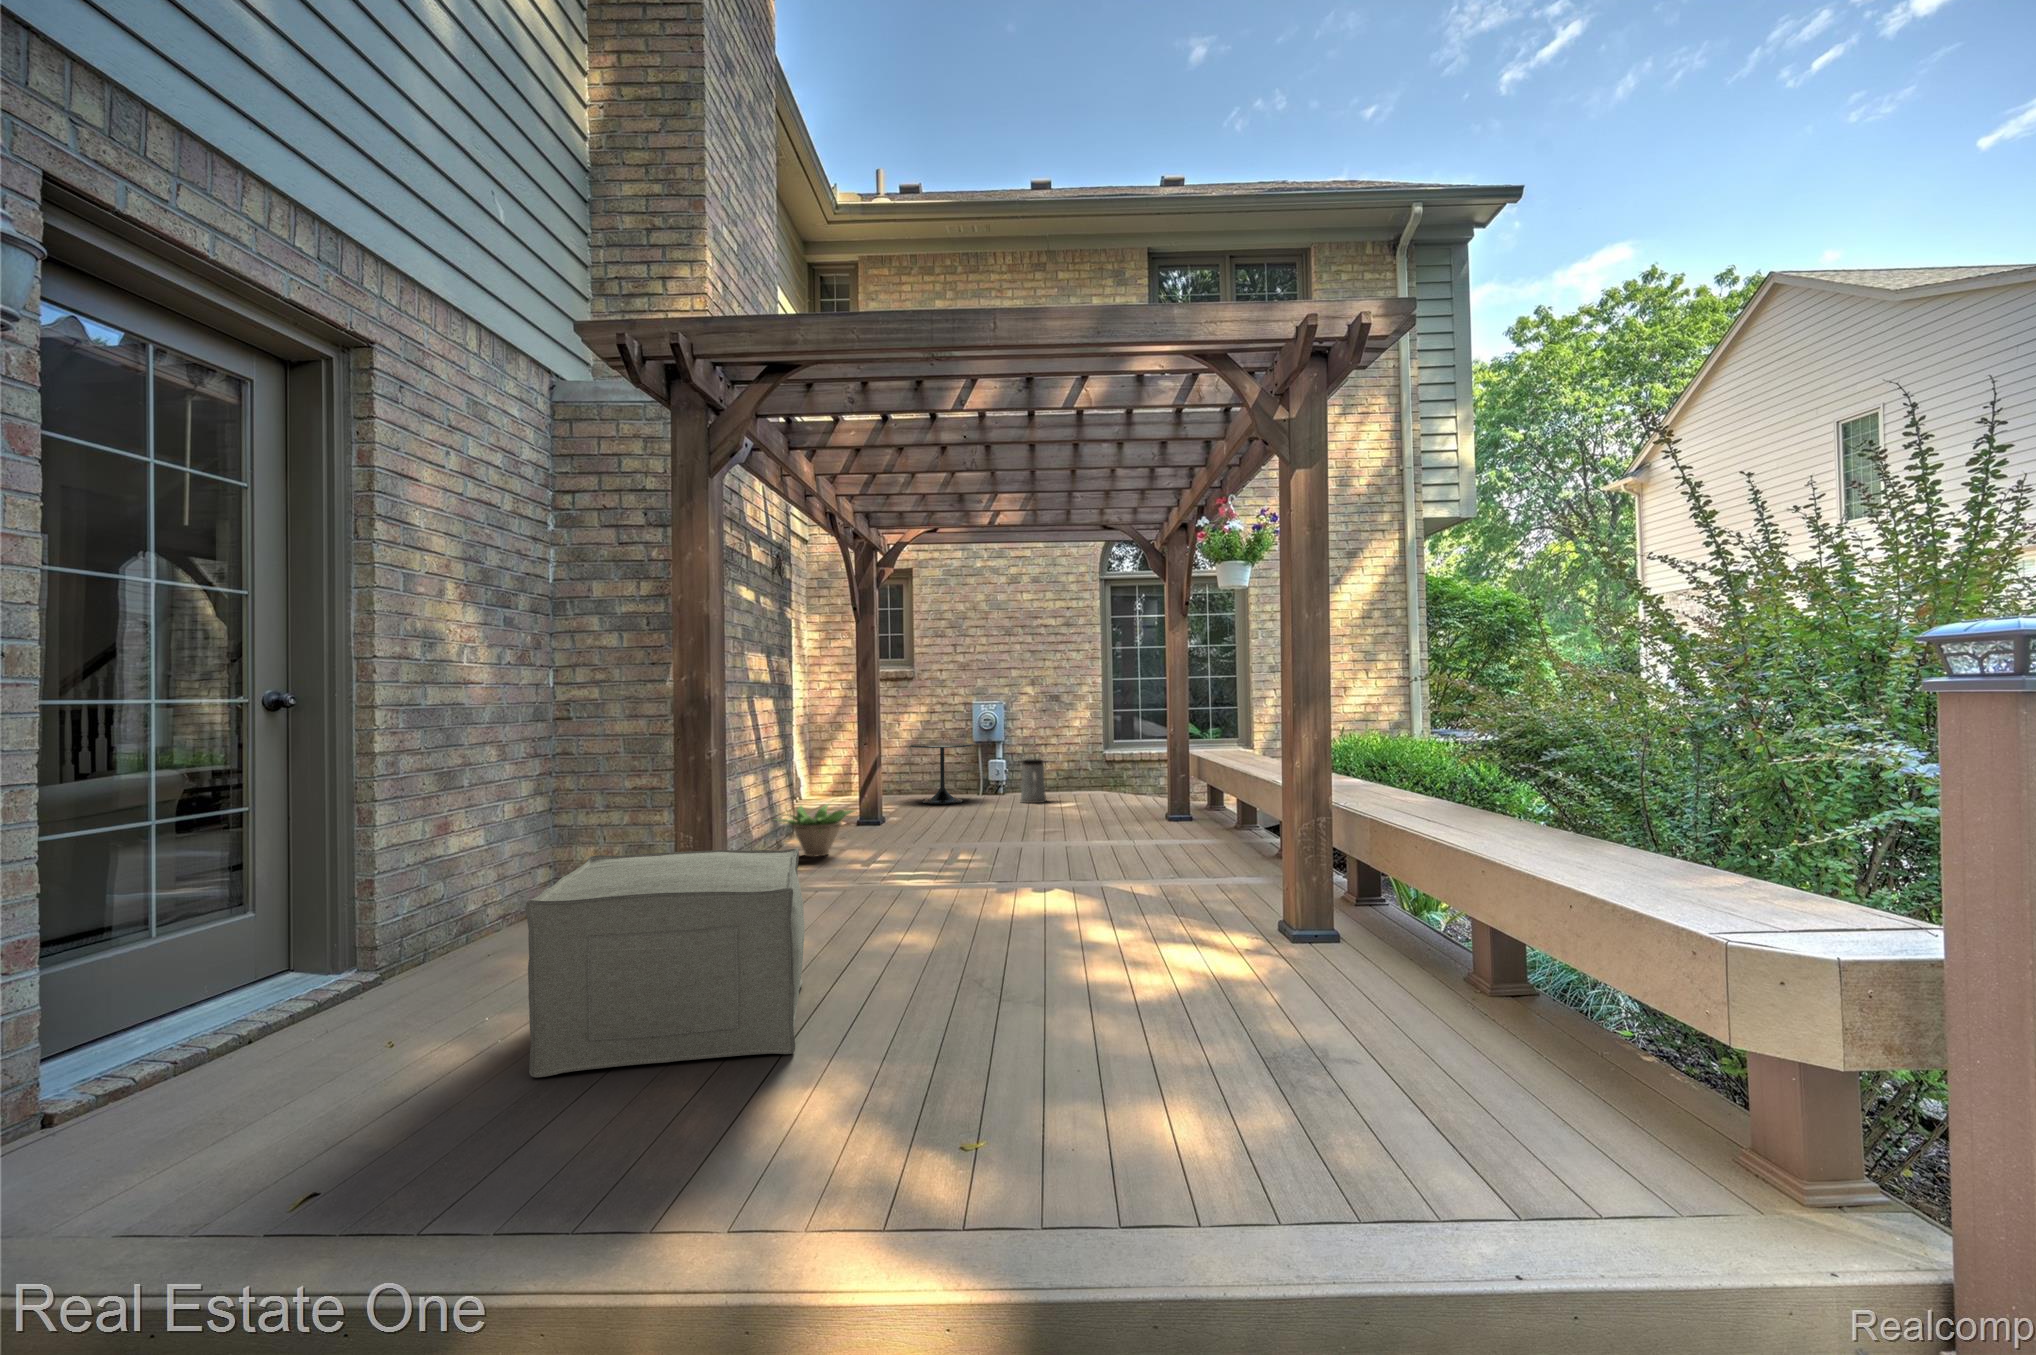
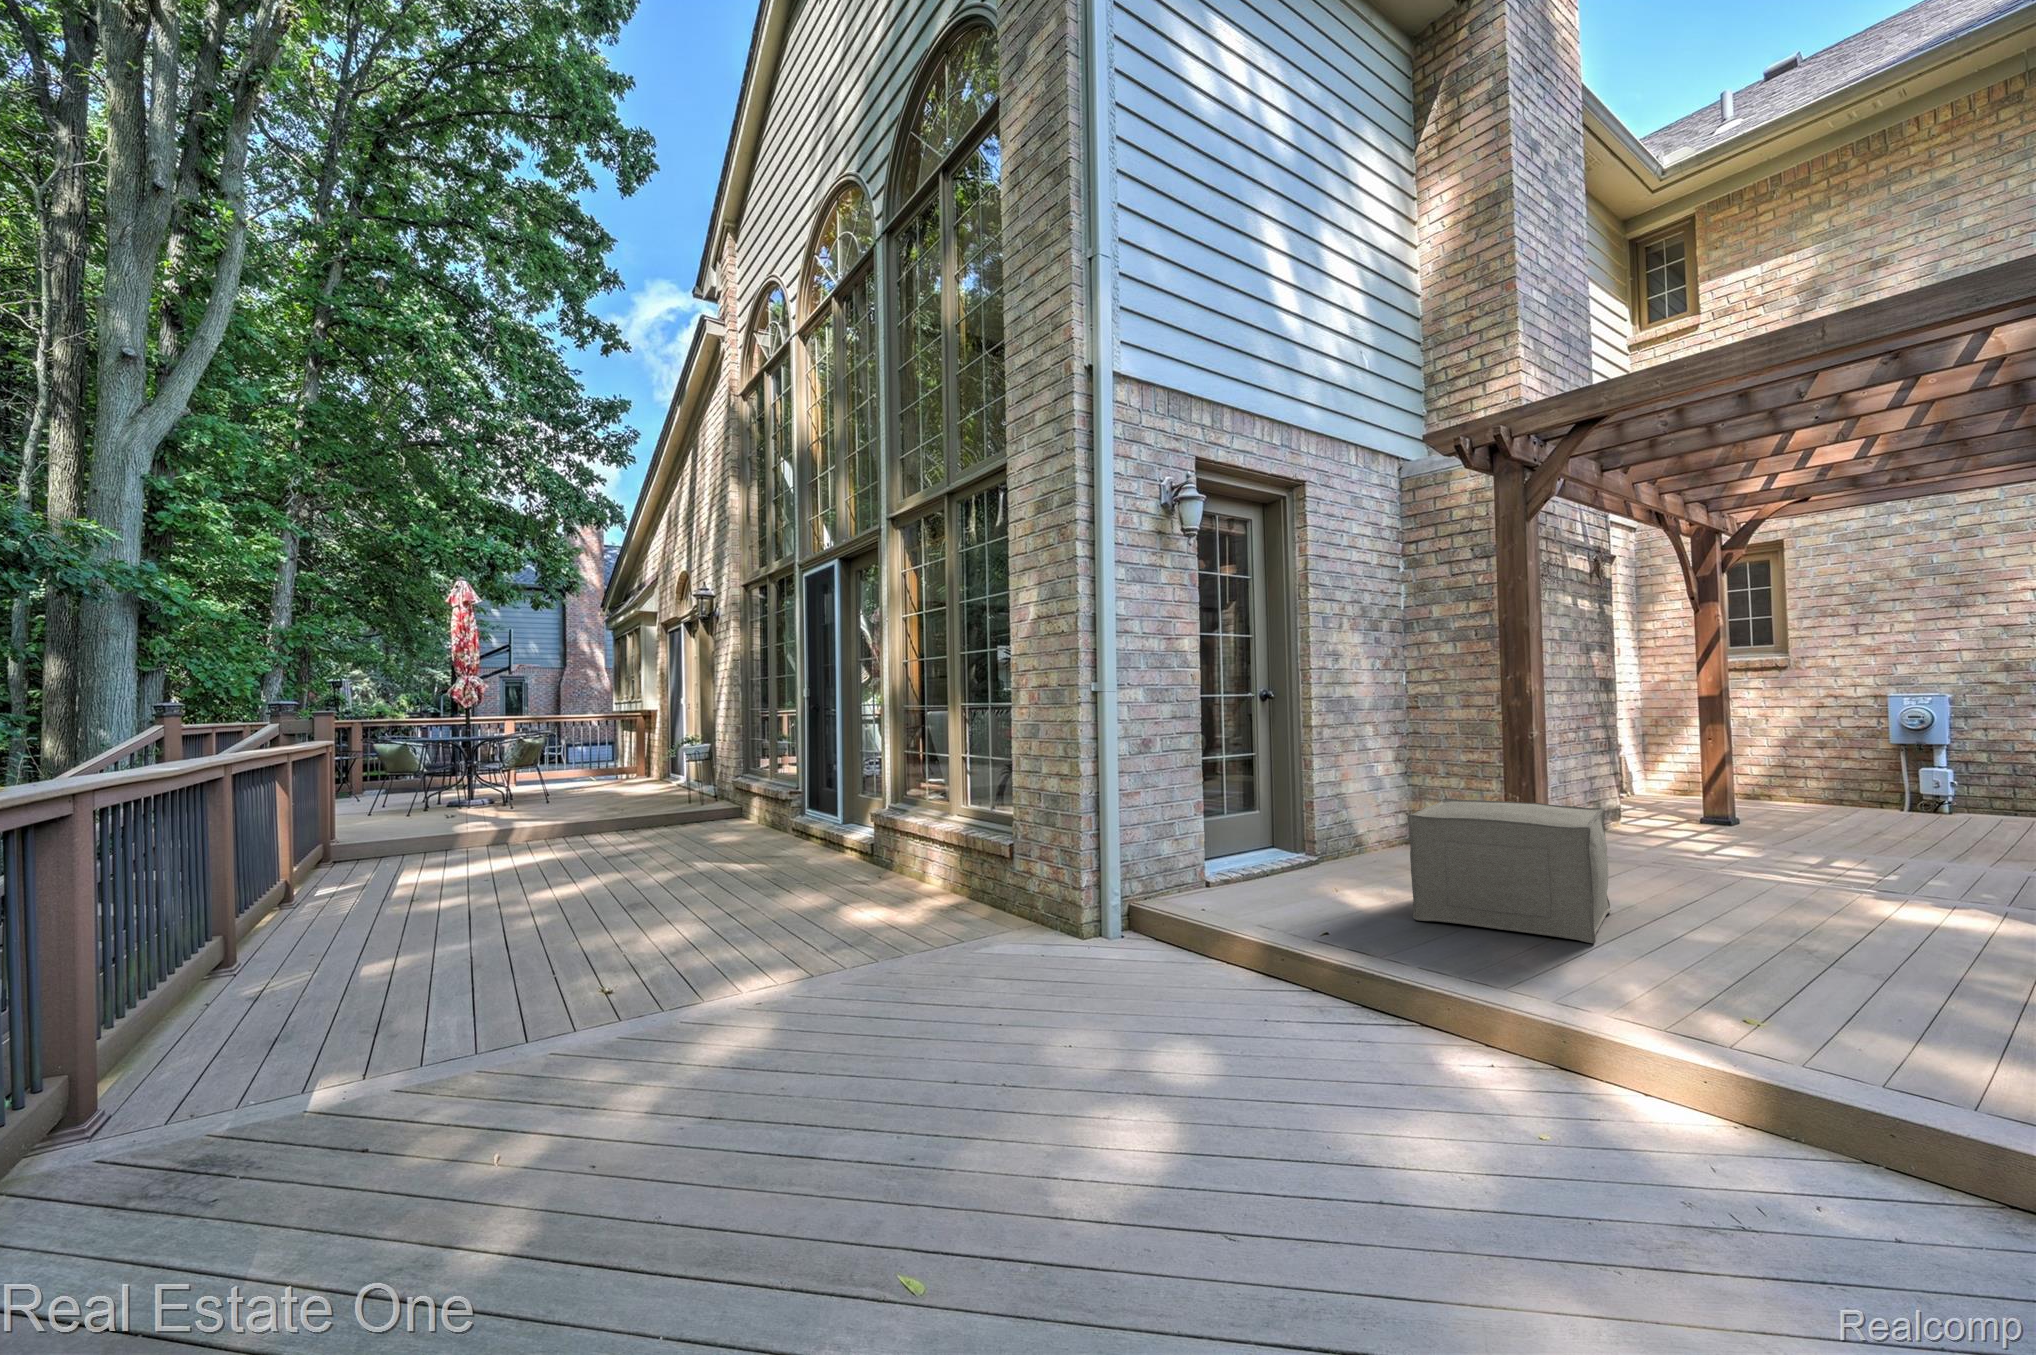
side table: present [910,743,974,804] -> none [1784,738,1882,807]
watering can: present [1021,753,1046,803] -> none [1962,749,2011,816]
decorative plant: present [778,804,855,857] -> none [1598,788,1697,837]

